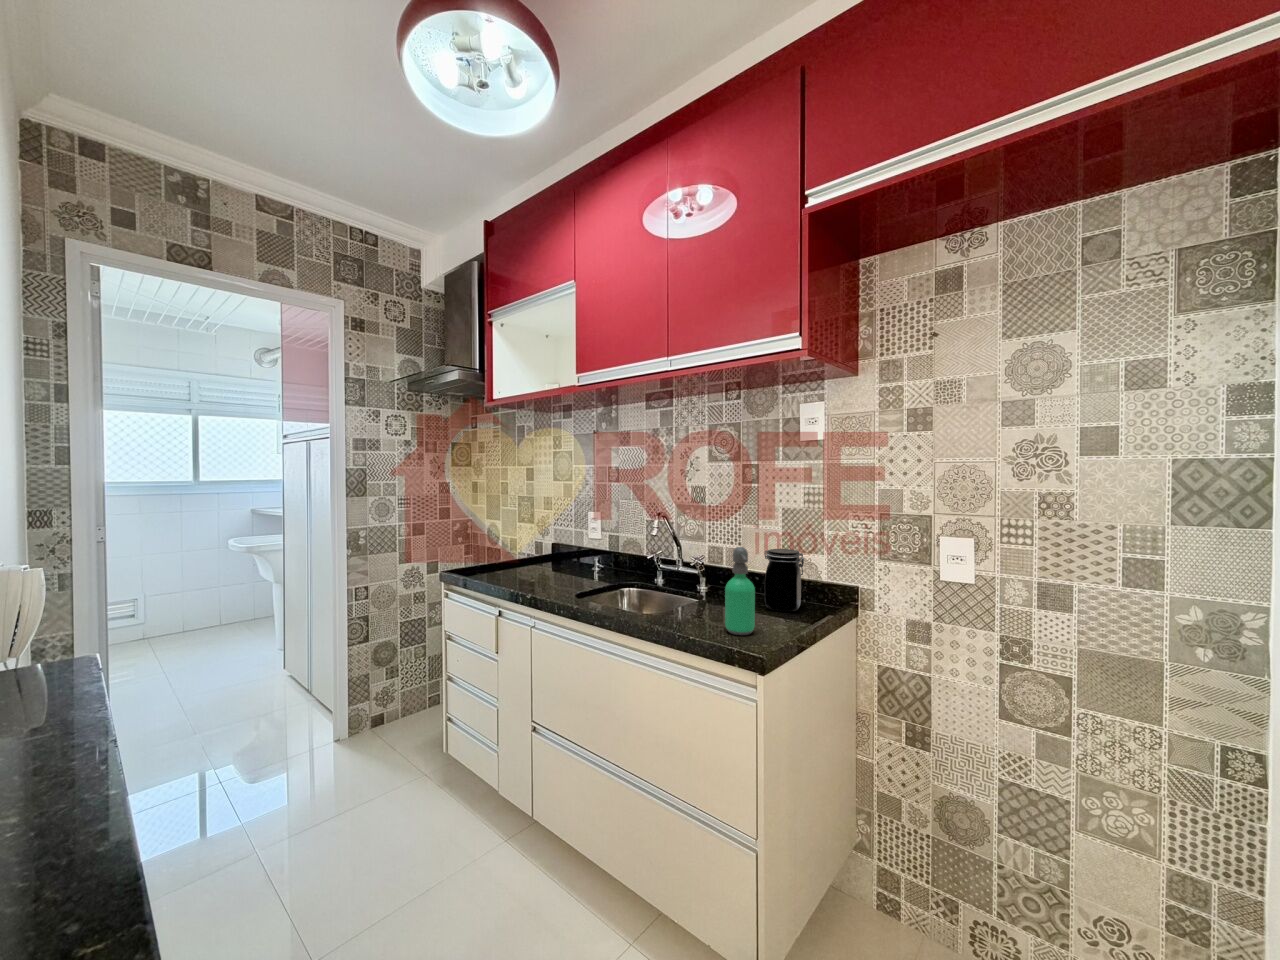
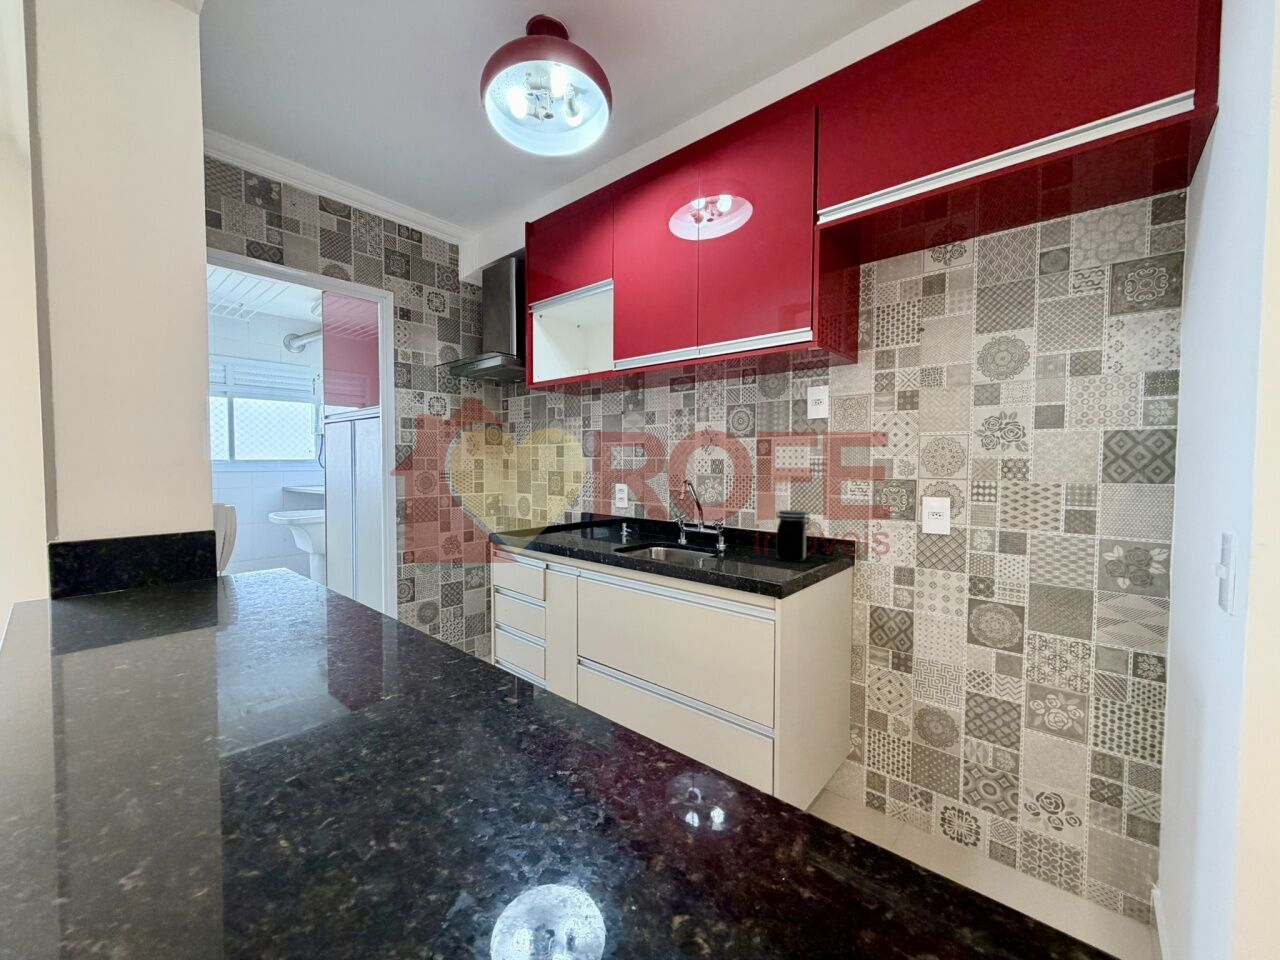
soap dispenser: present [725,547,755,635] -> none [747,503,772,574]

